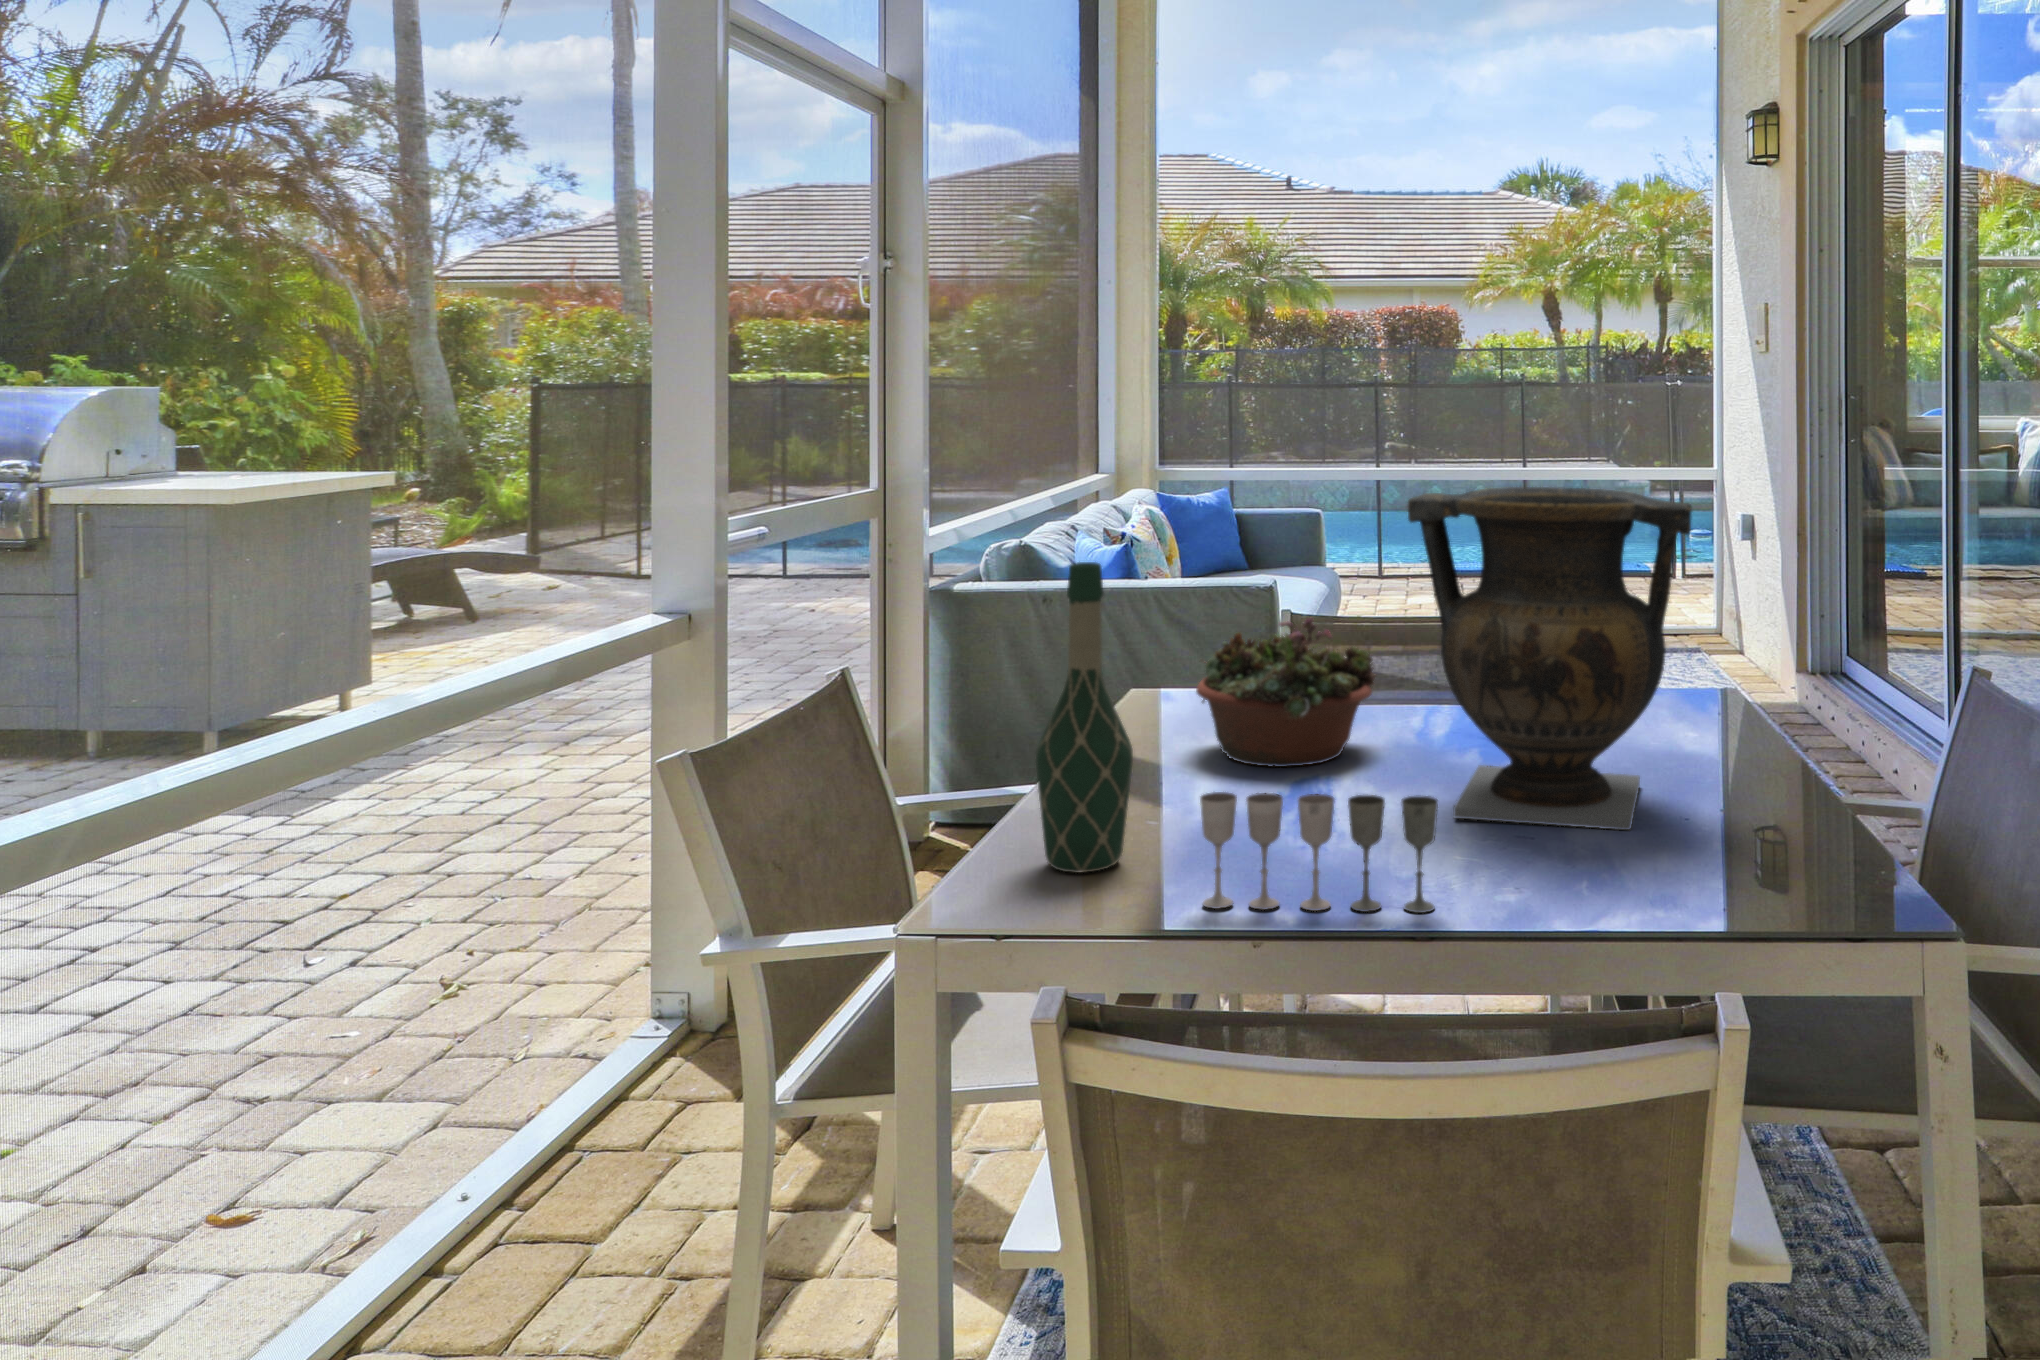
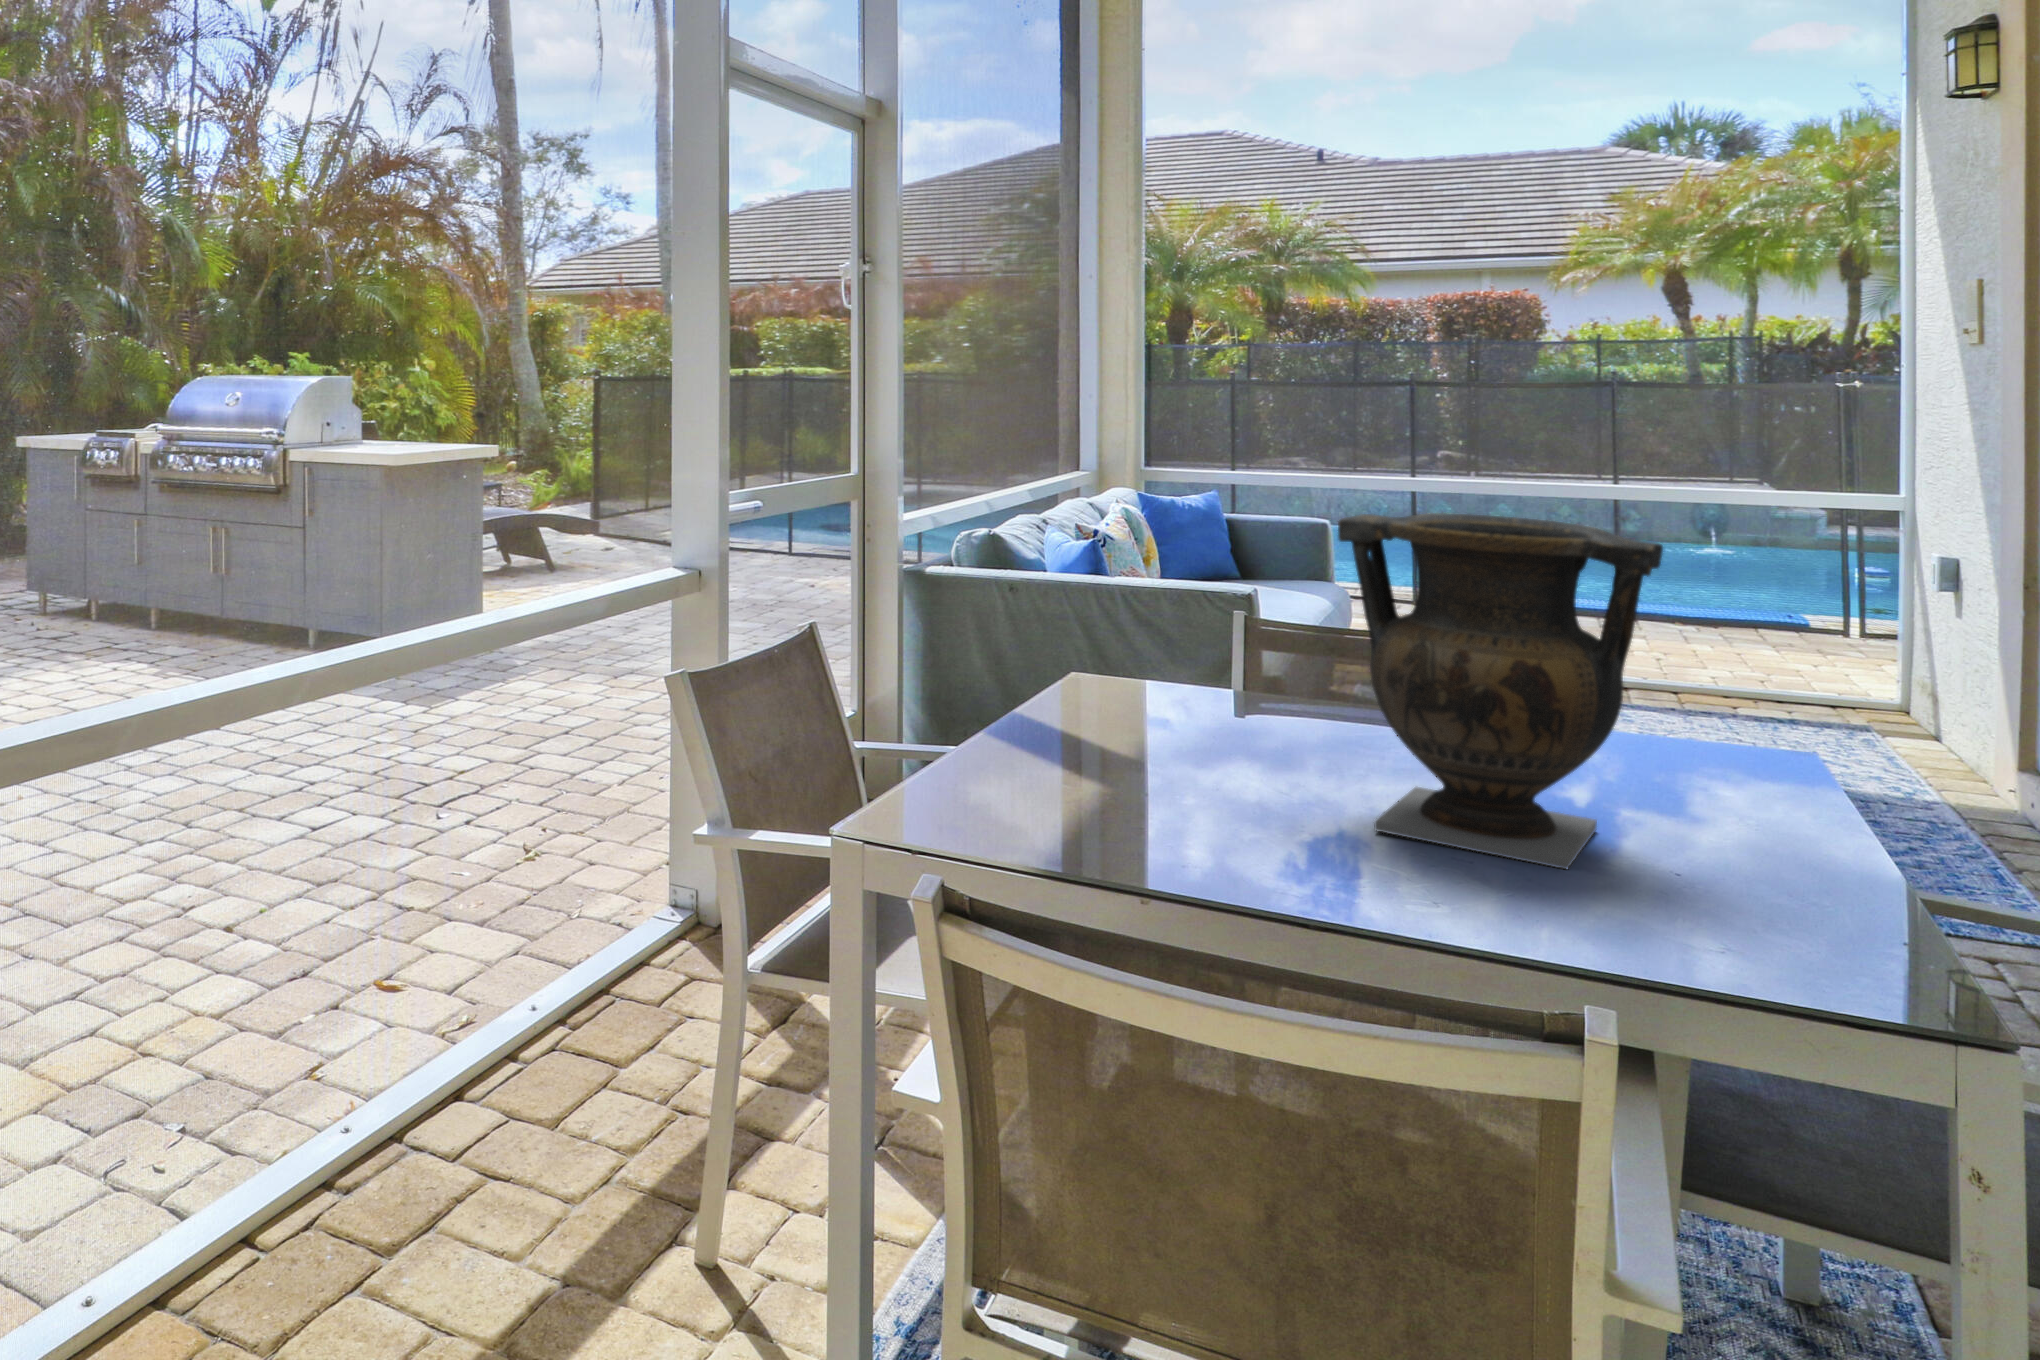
wine bottle: present [1035,562,1133,873] -> none [970,555,1055,825]
succulent planter: present [1196,618,1375,767] -> none [1133,624,1317,765]
wine glass: present [1200,792,1438,913] -> none [1107,768,1335,906]

